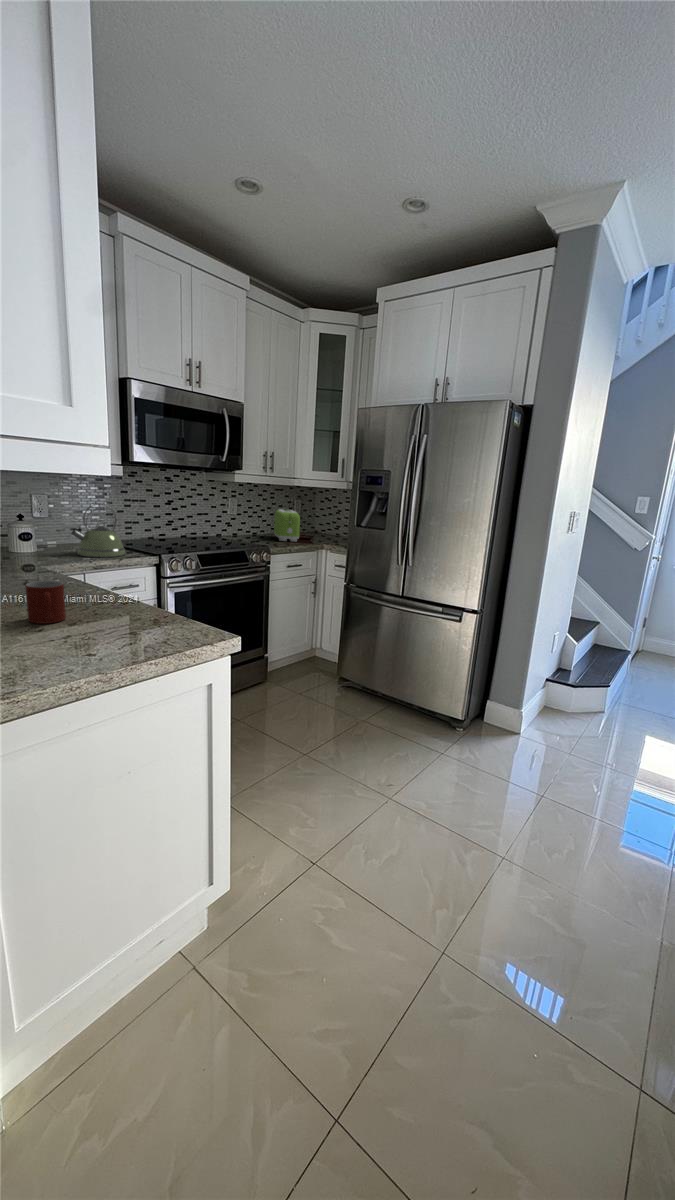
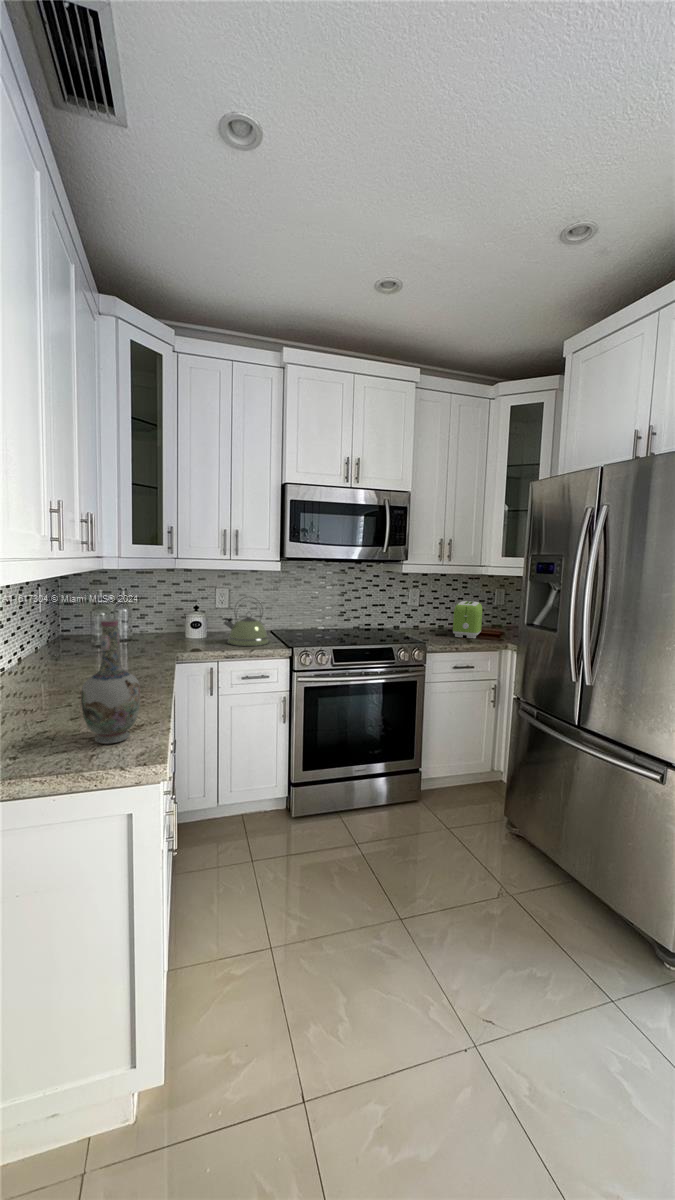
vase: none [130,516,184,634] -> present [81,619,140,744]
mug: present [26,581,66,624] -> none [45,672,81,714]

